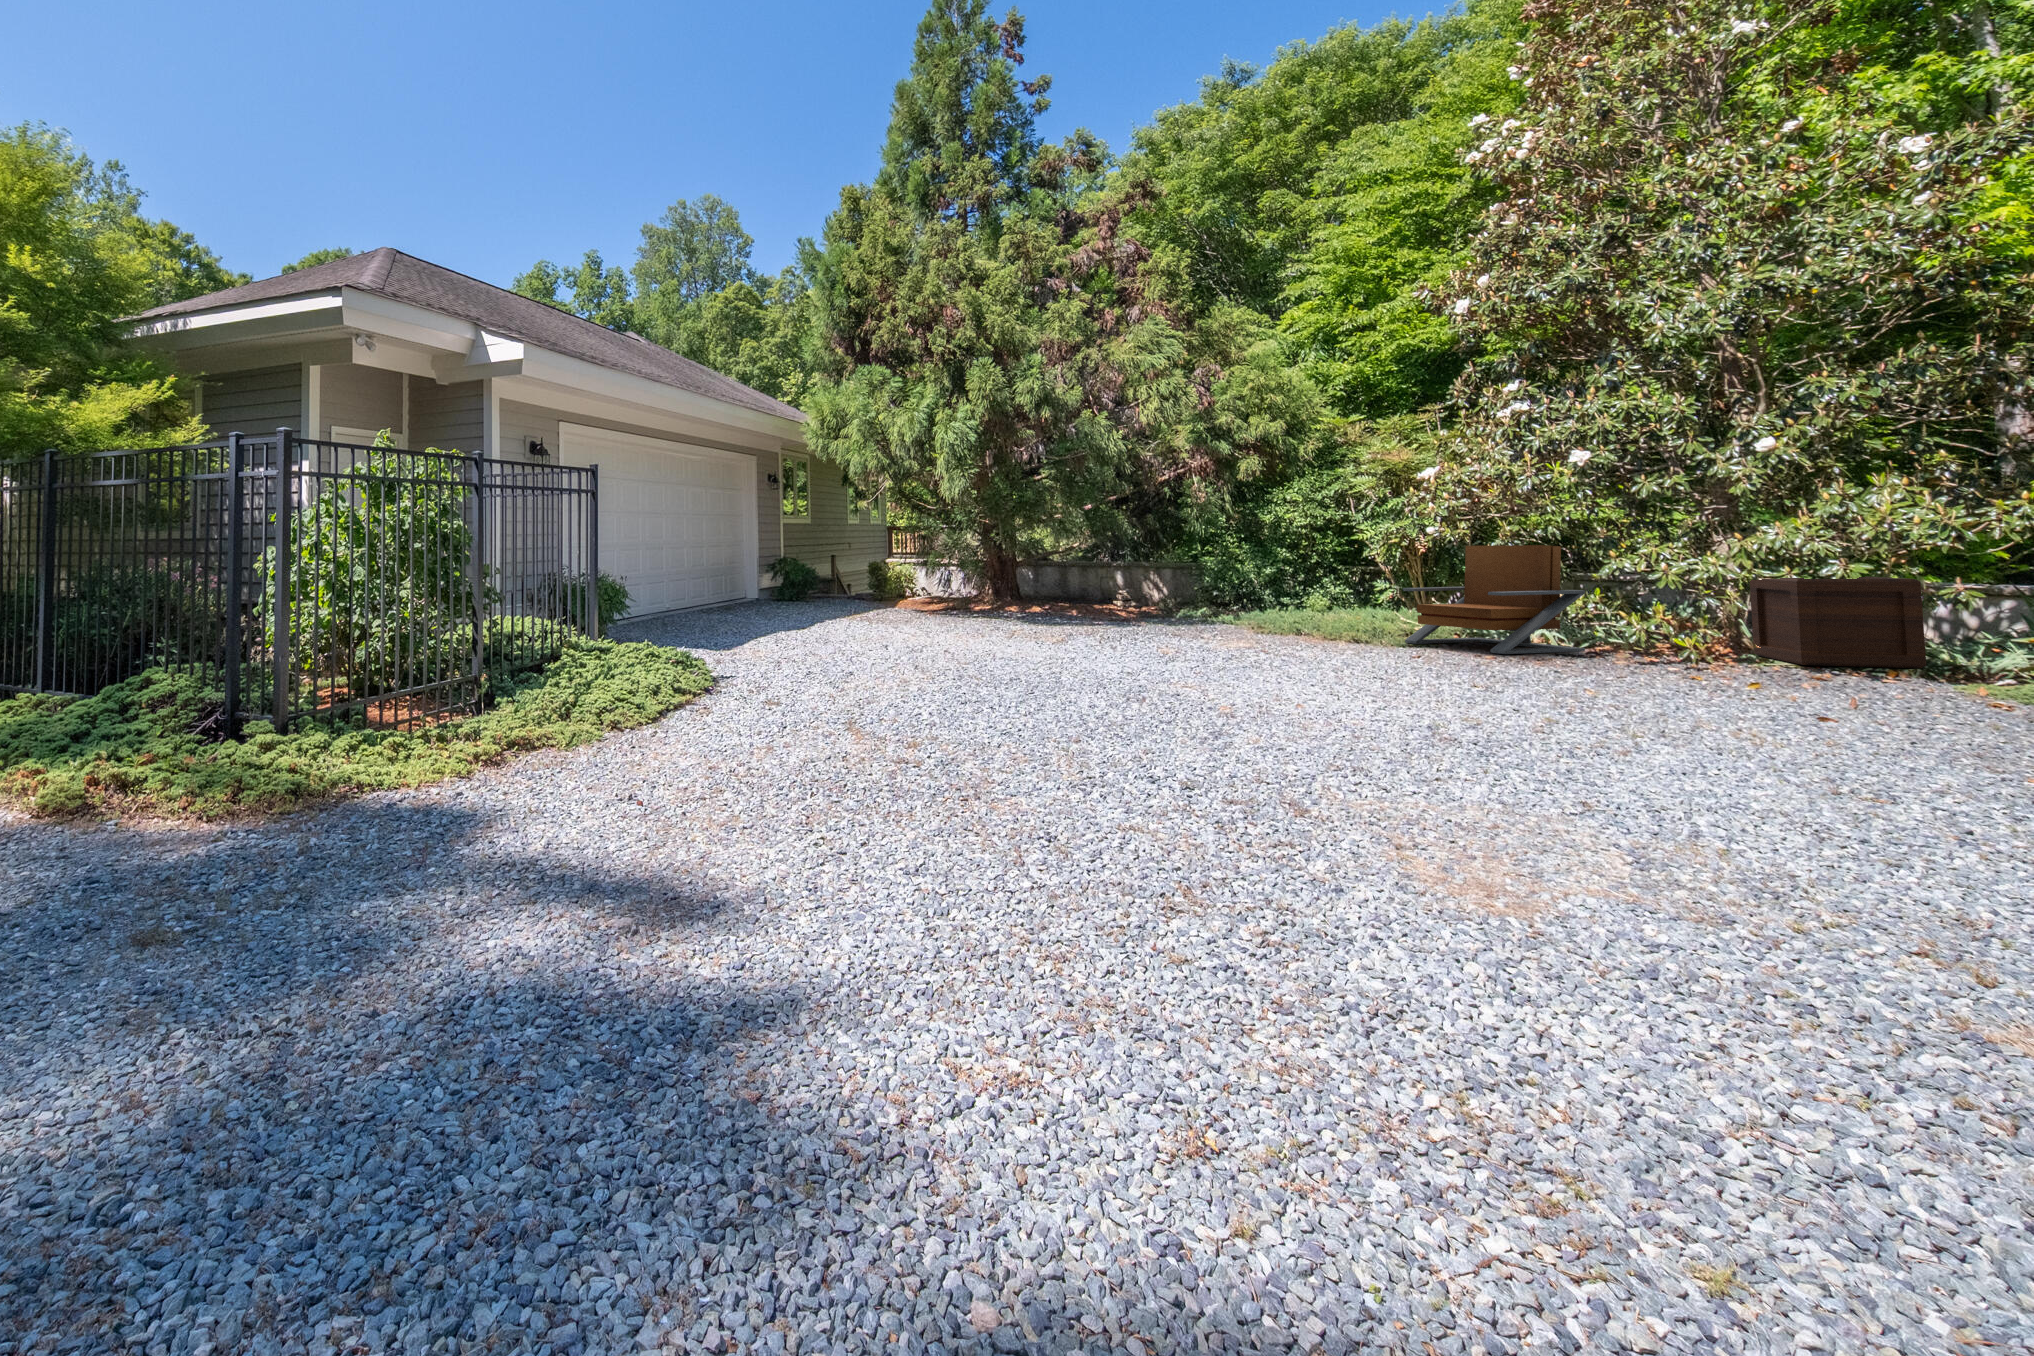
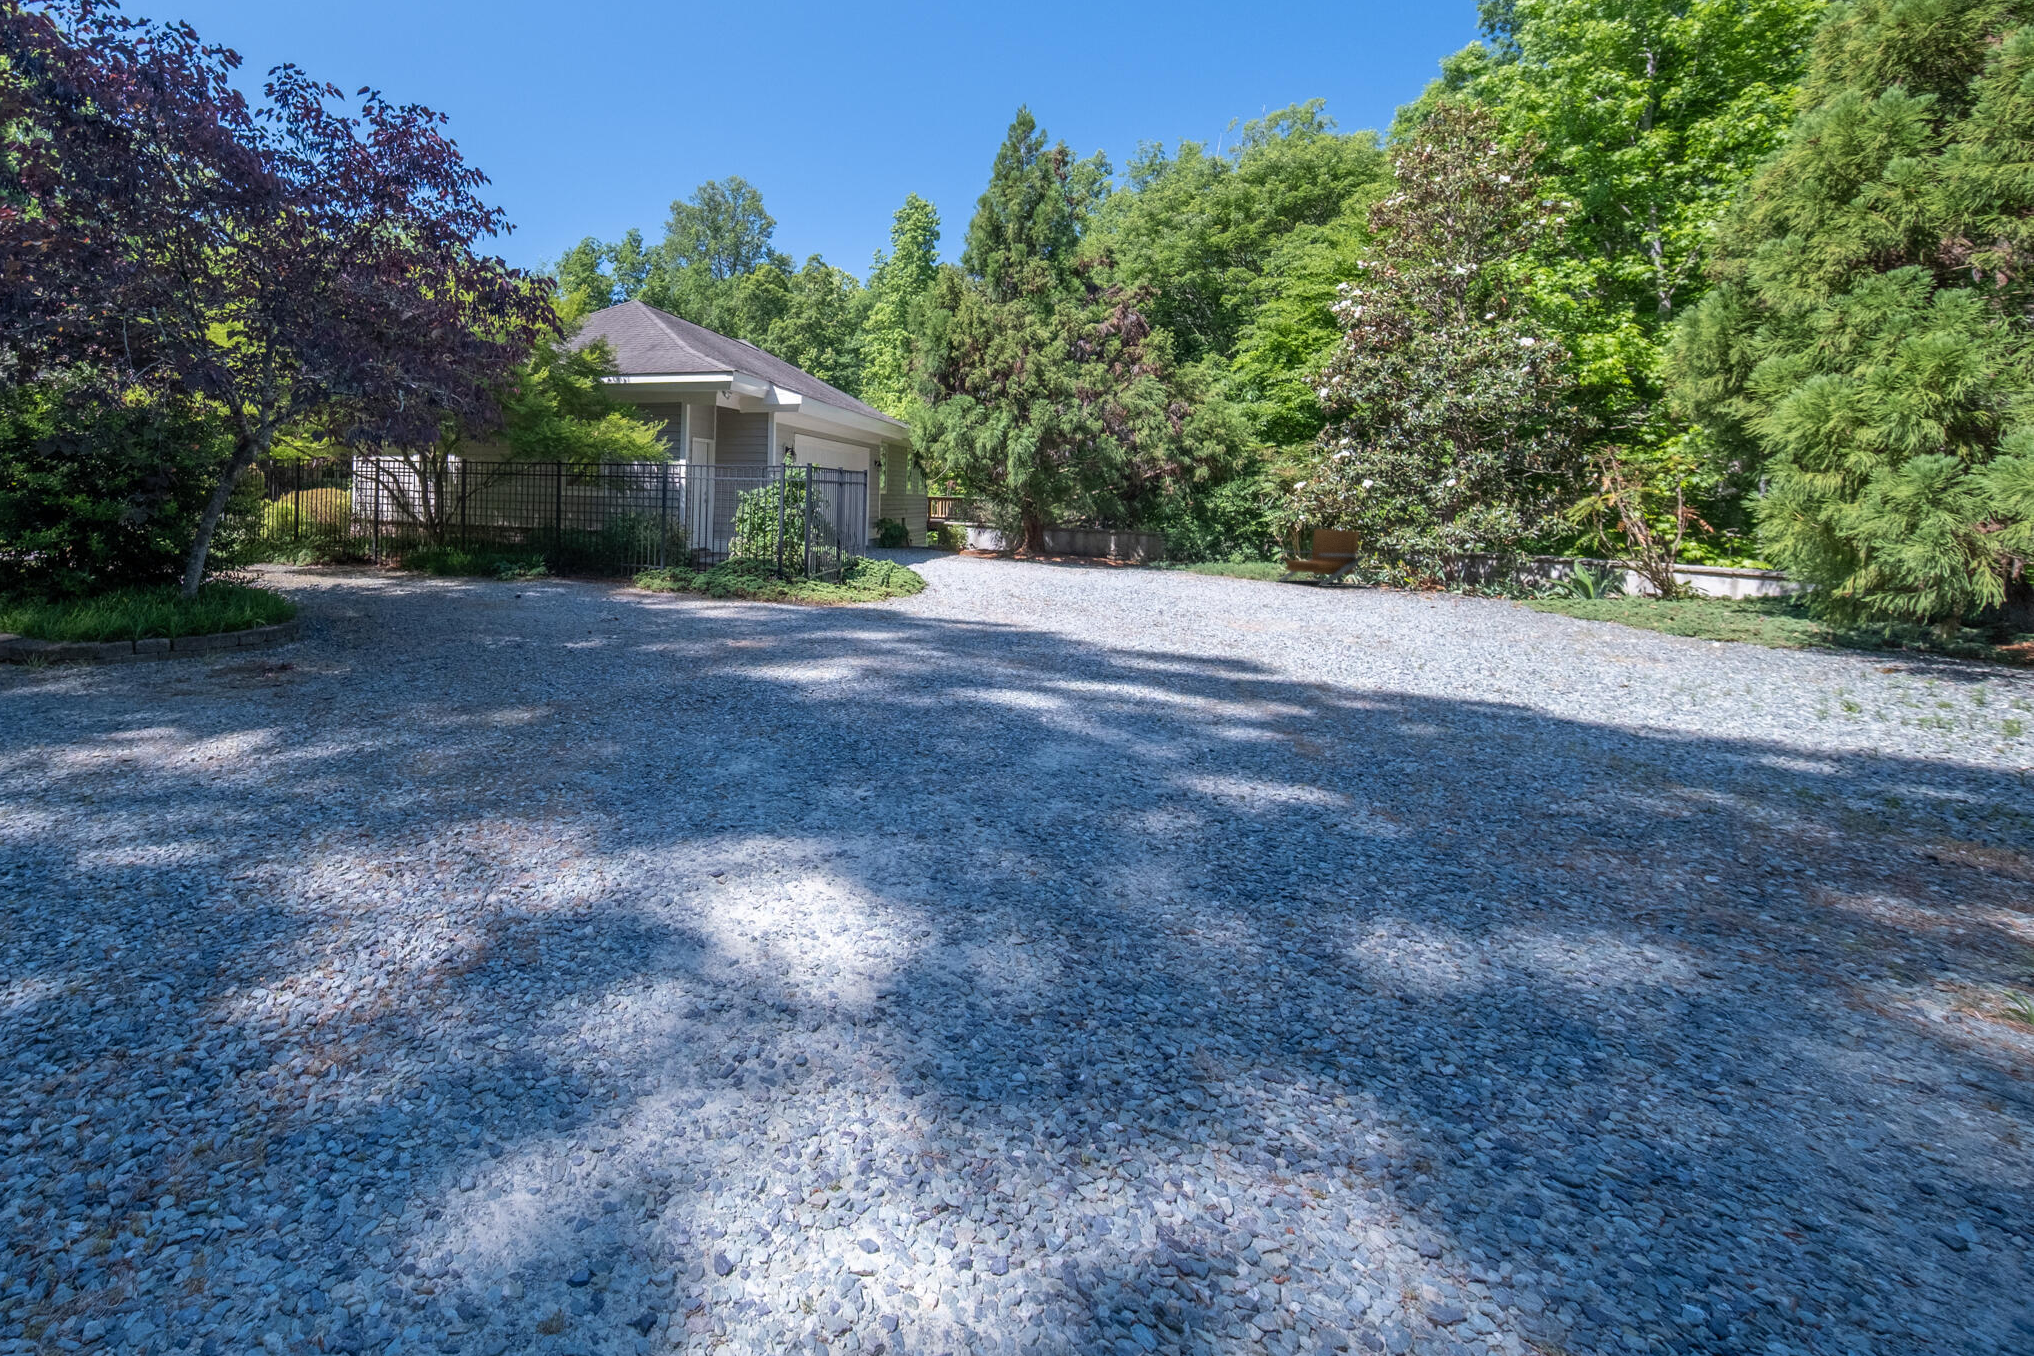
wooden crate: present [1750,577,1926,668] -> none [1443,550,1509,596]

